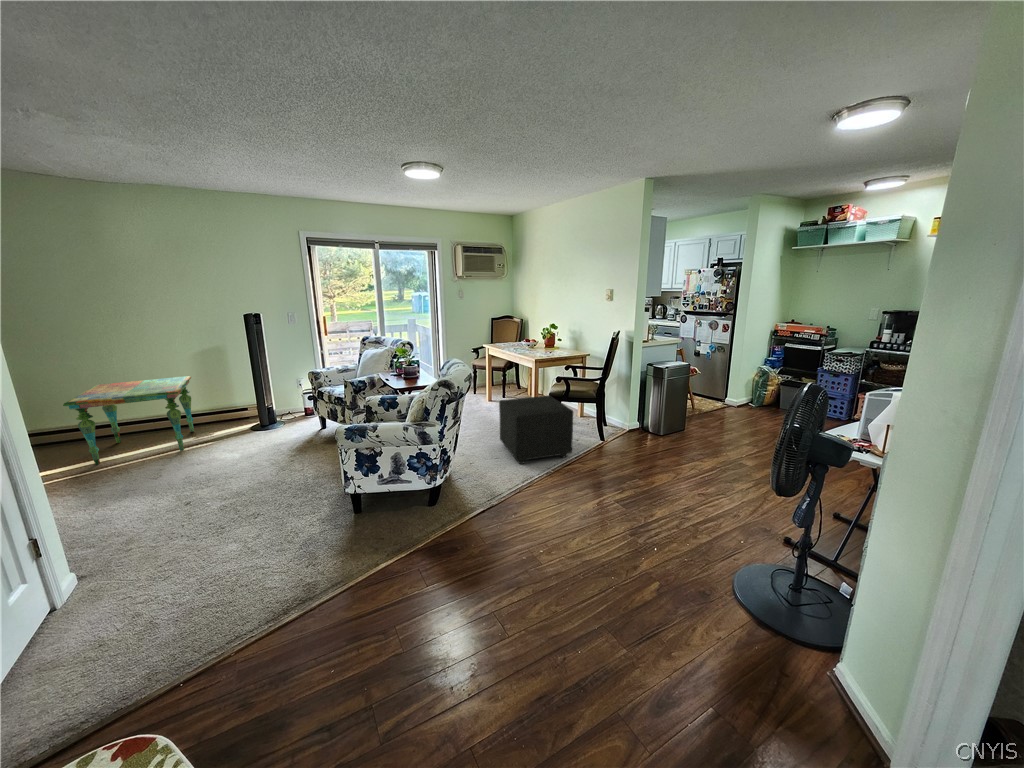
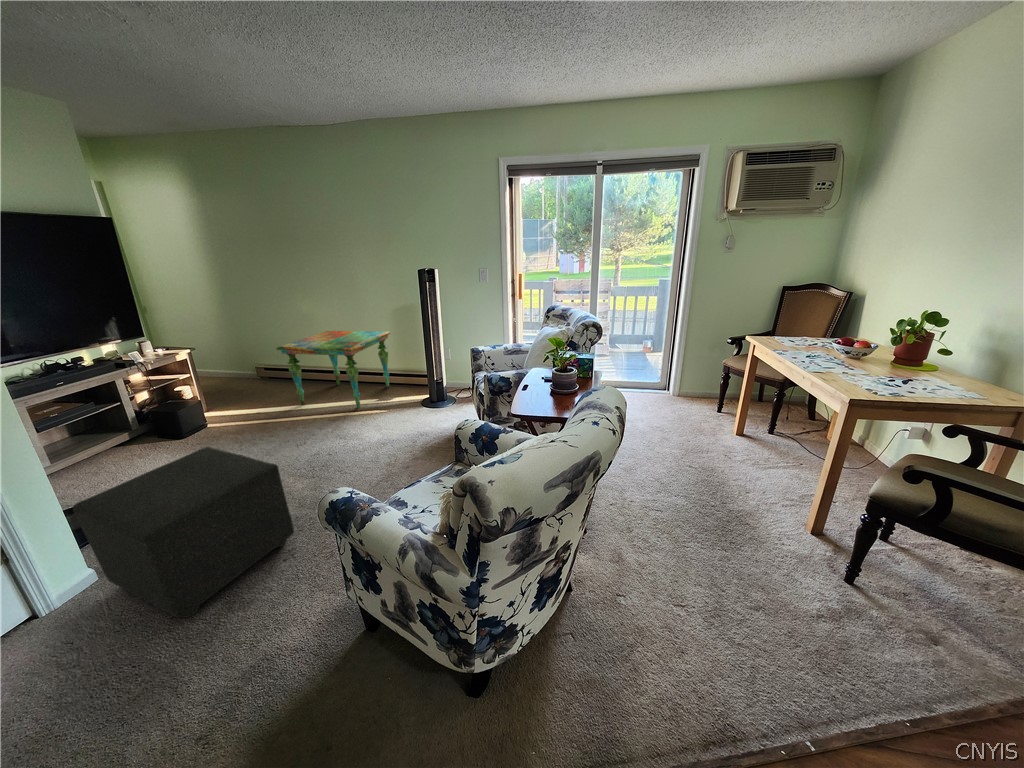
ottoman: present [499,395,573,464] -> present [73,447,294,618]

